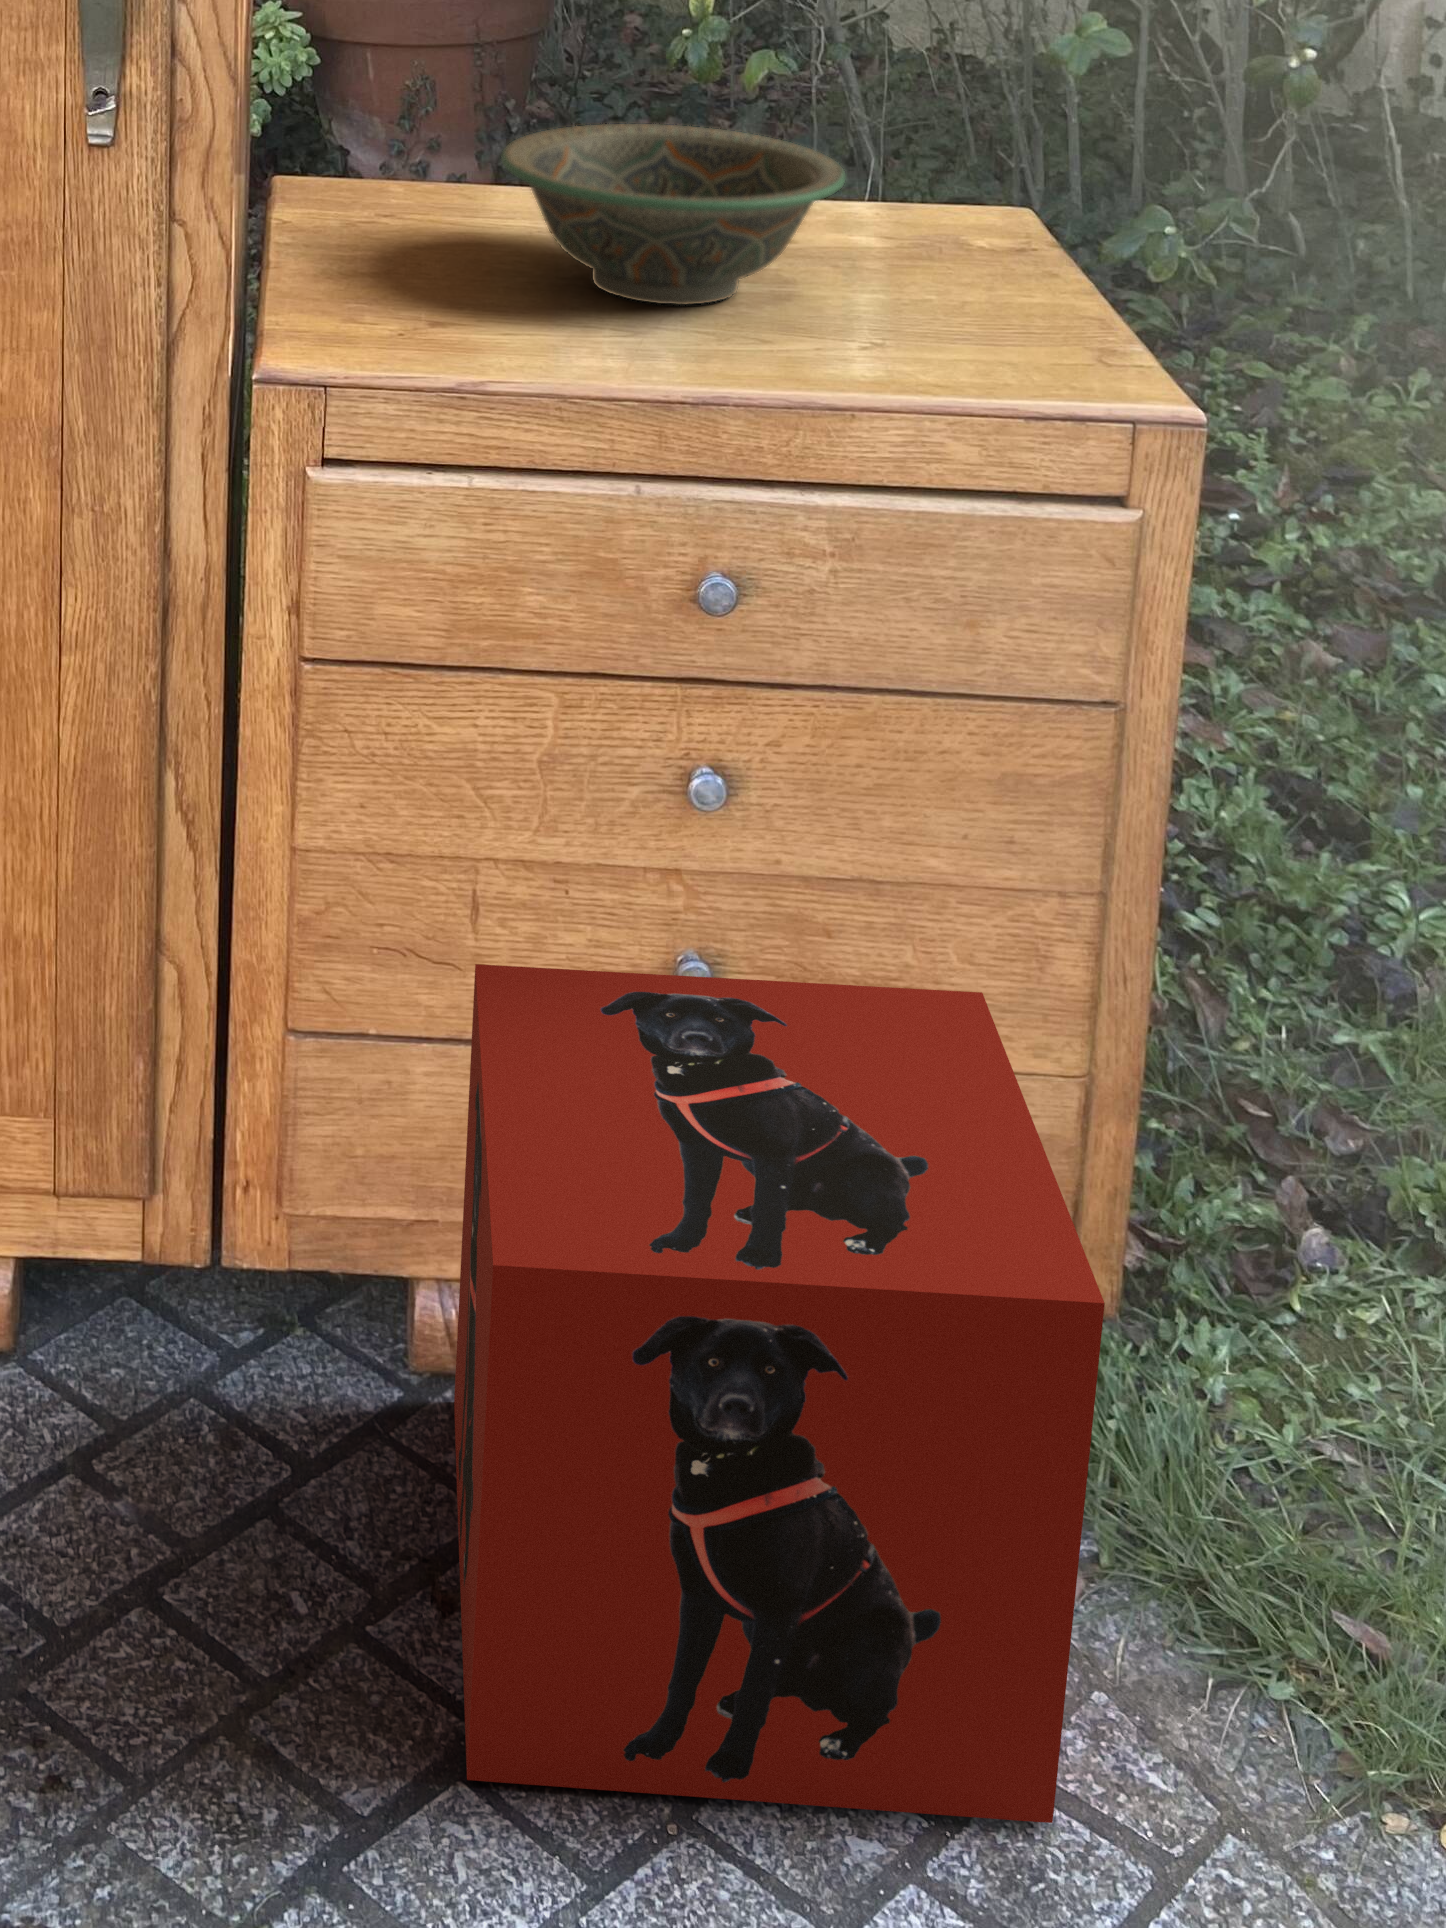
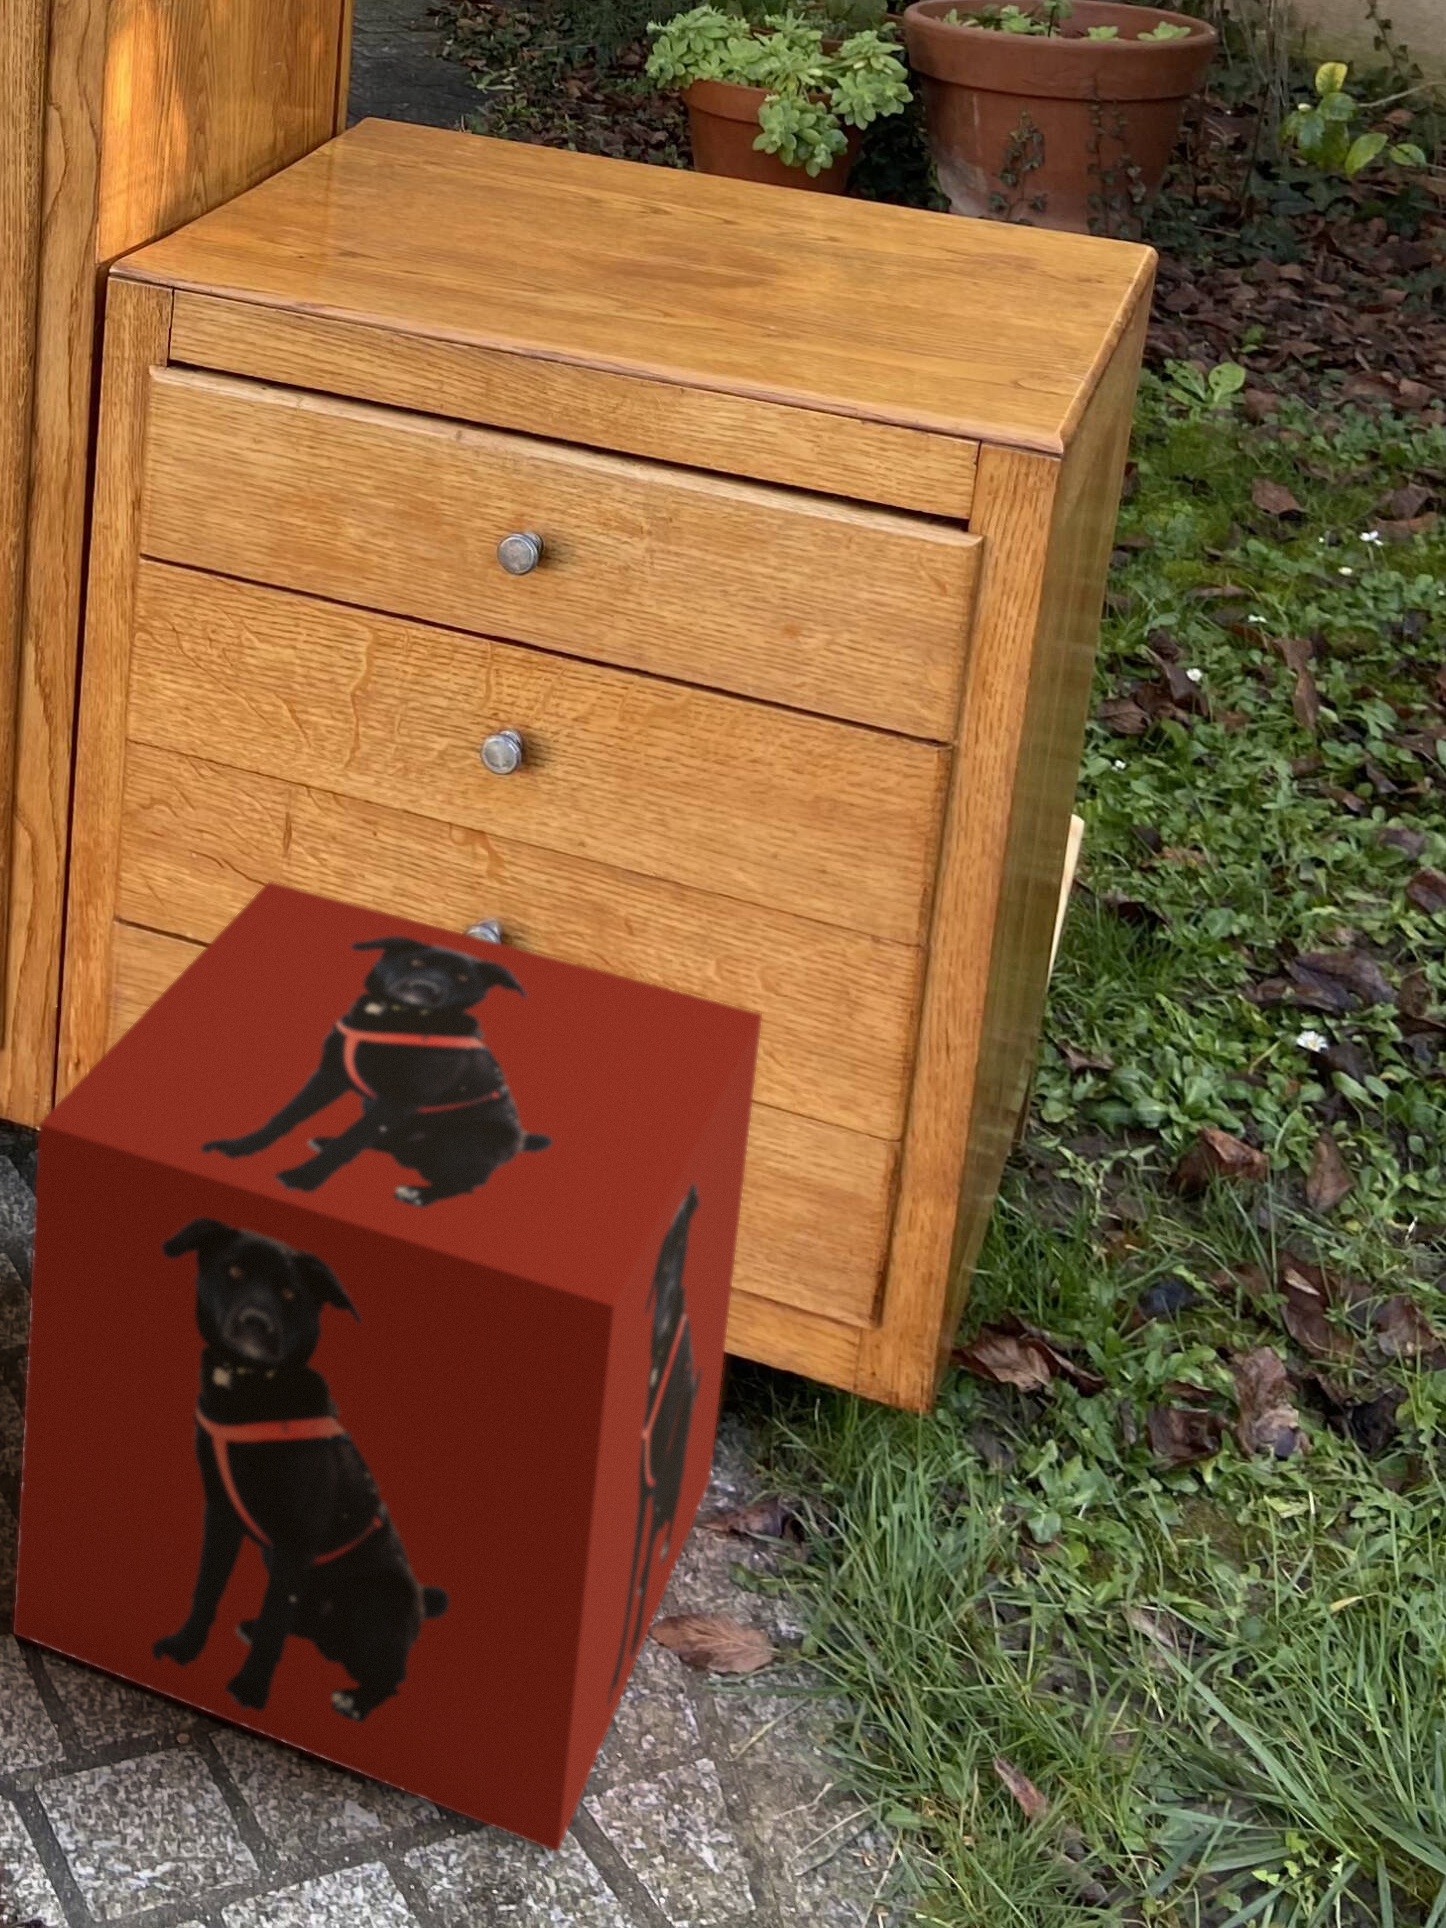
decorative bowl: present [501,124,845,305] -> none [477,92,831,275]

